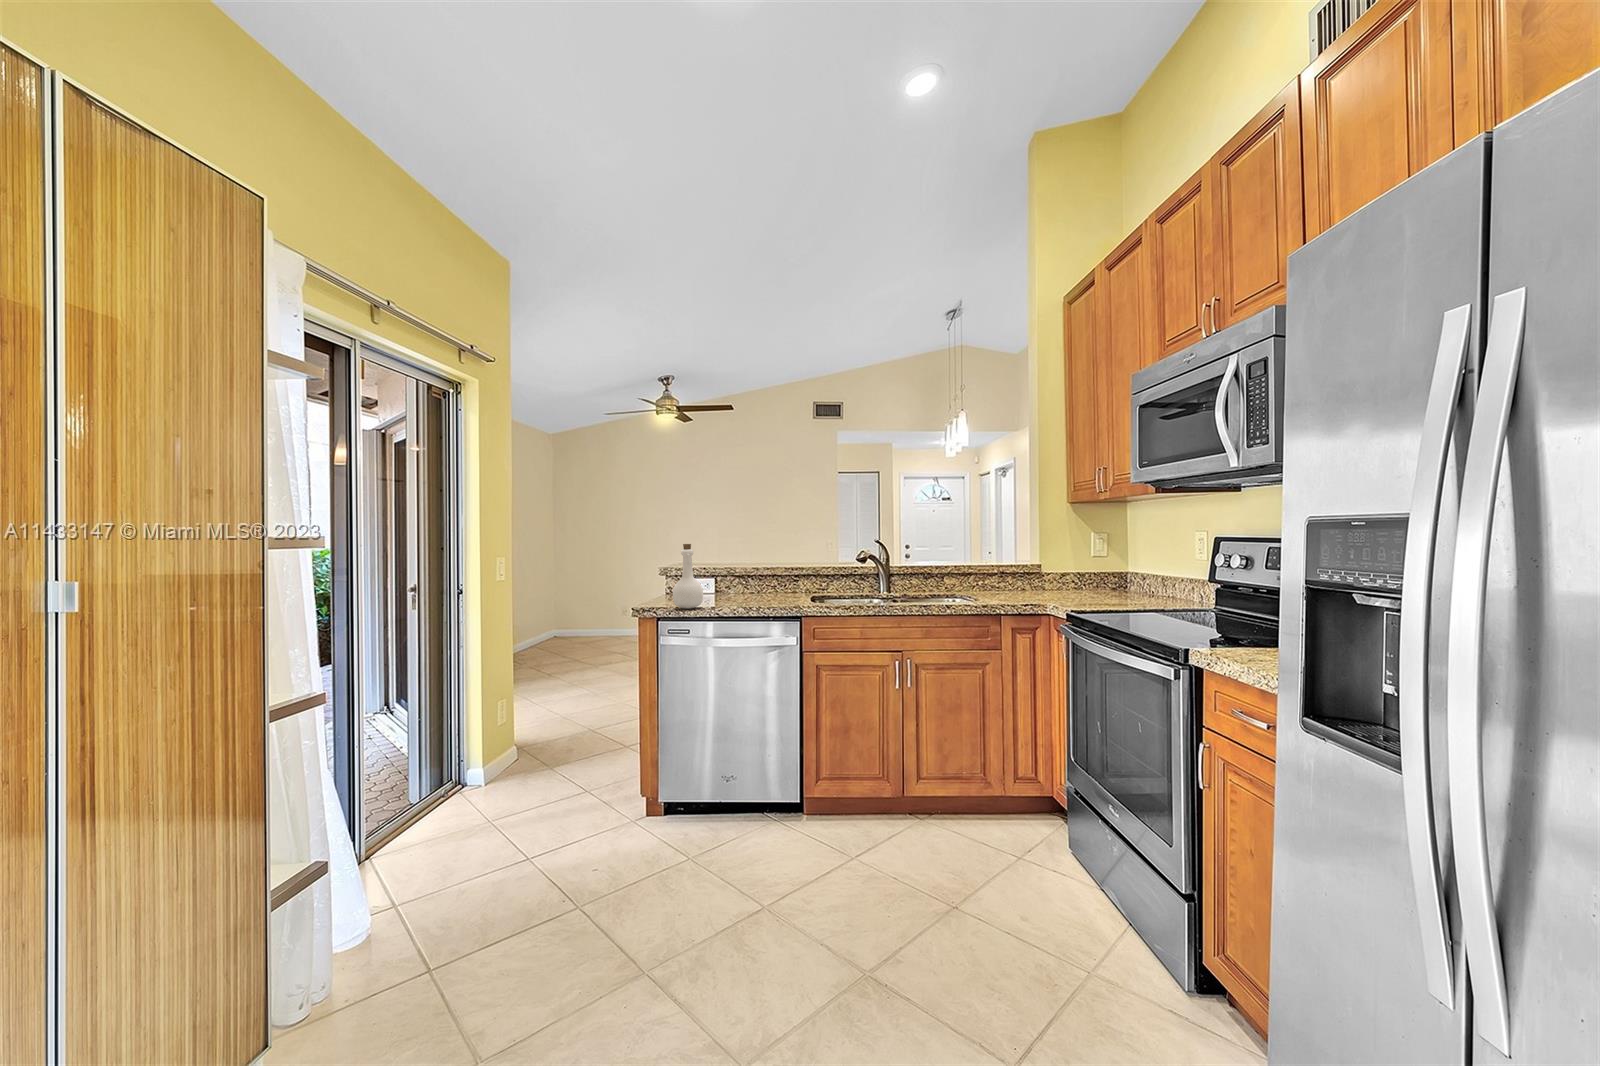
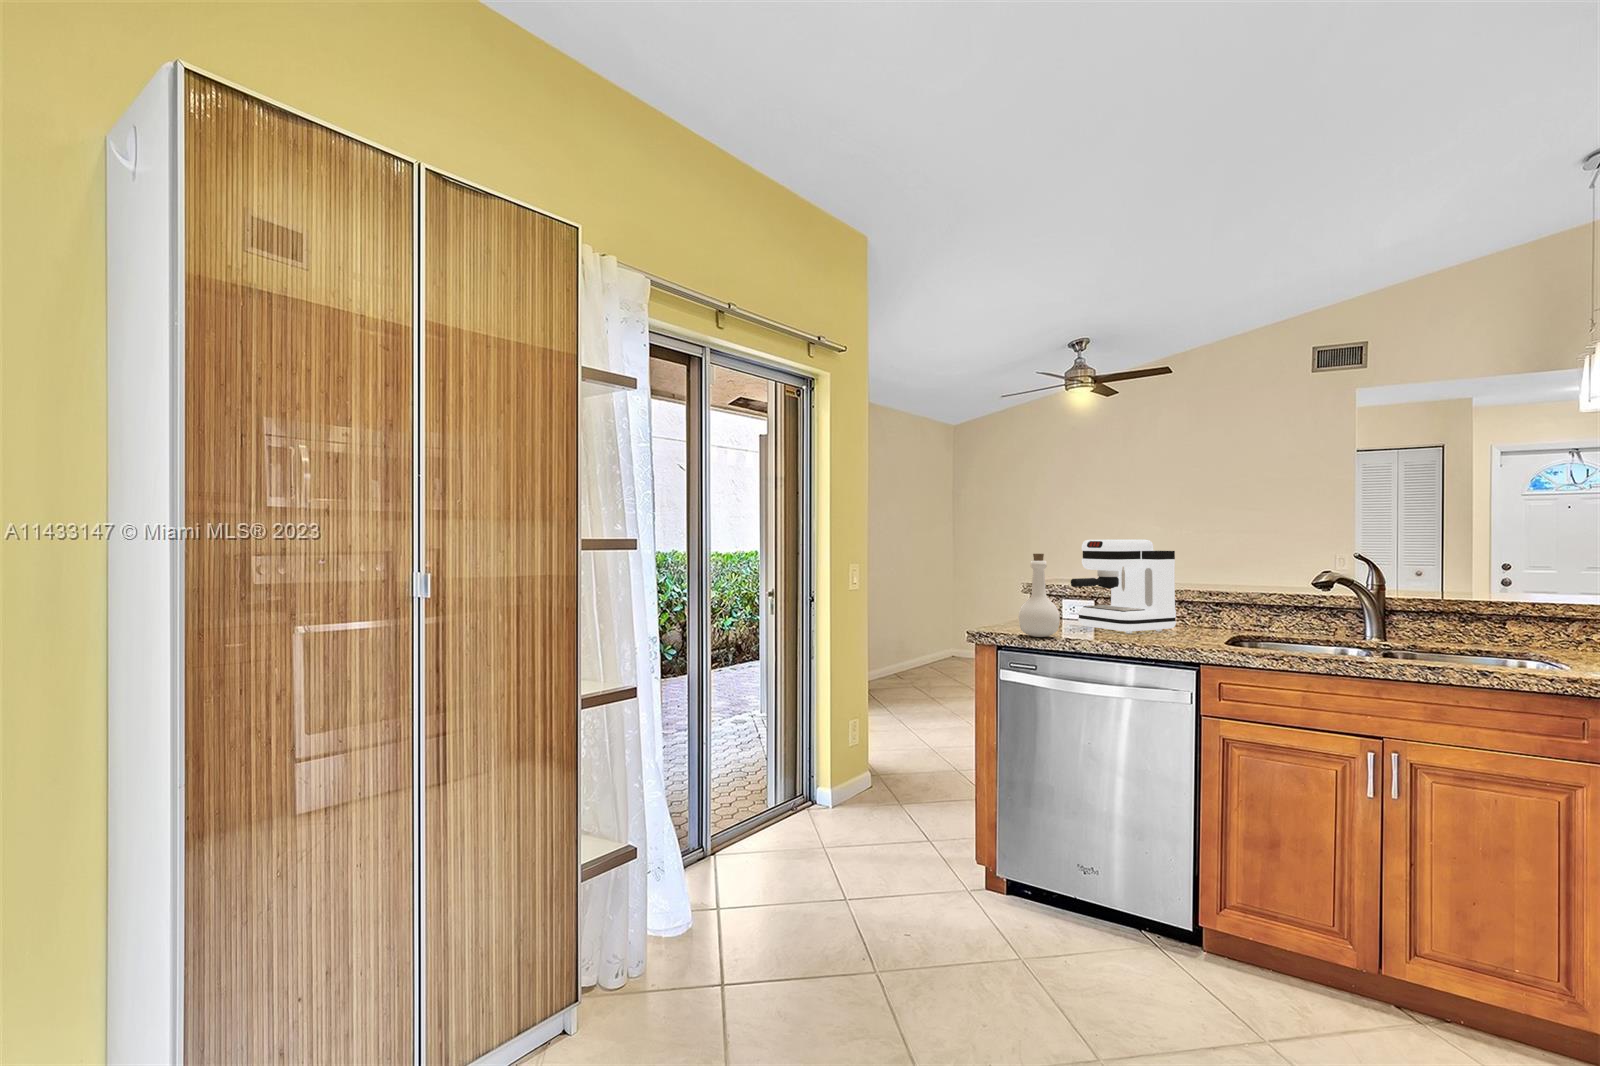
coffee maker: none [704,532,773,601] -> present [1071,539,1176,634]

